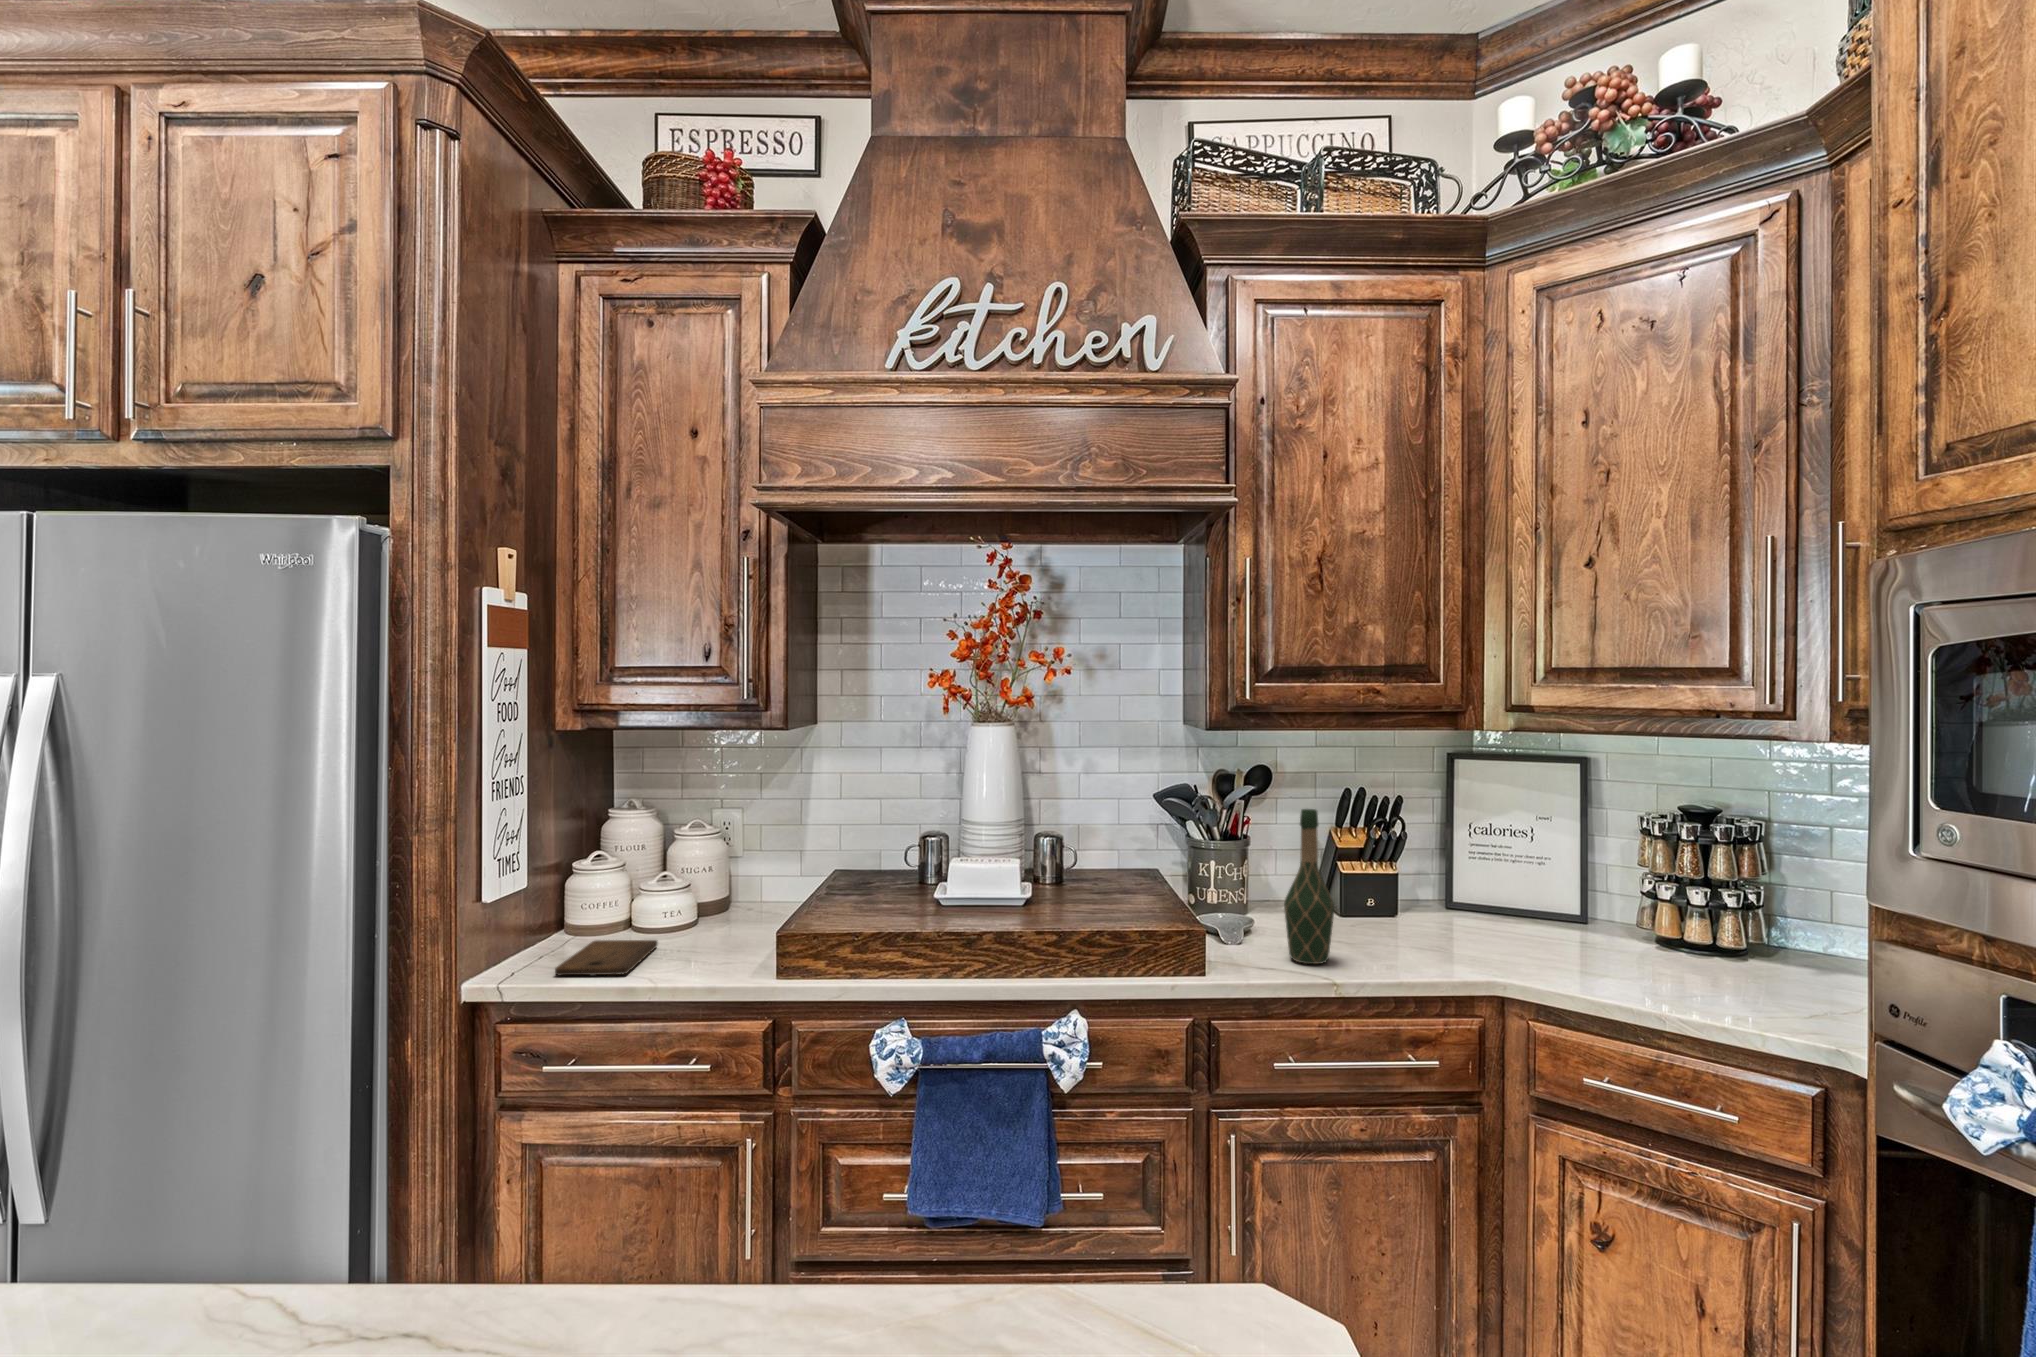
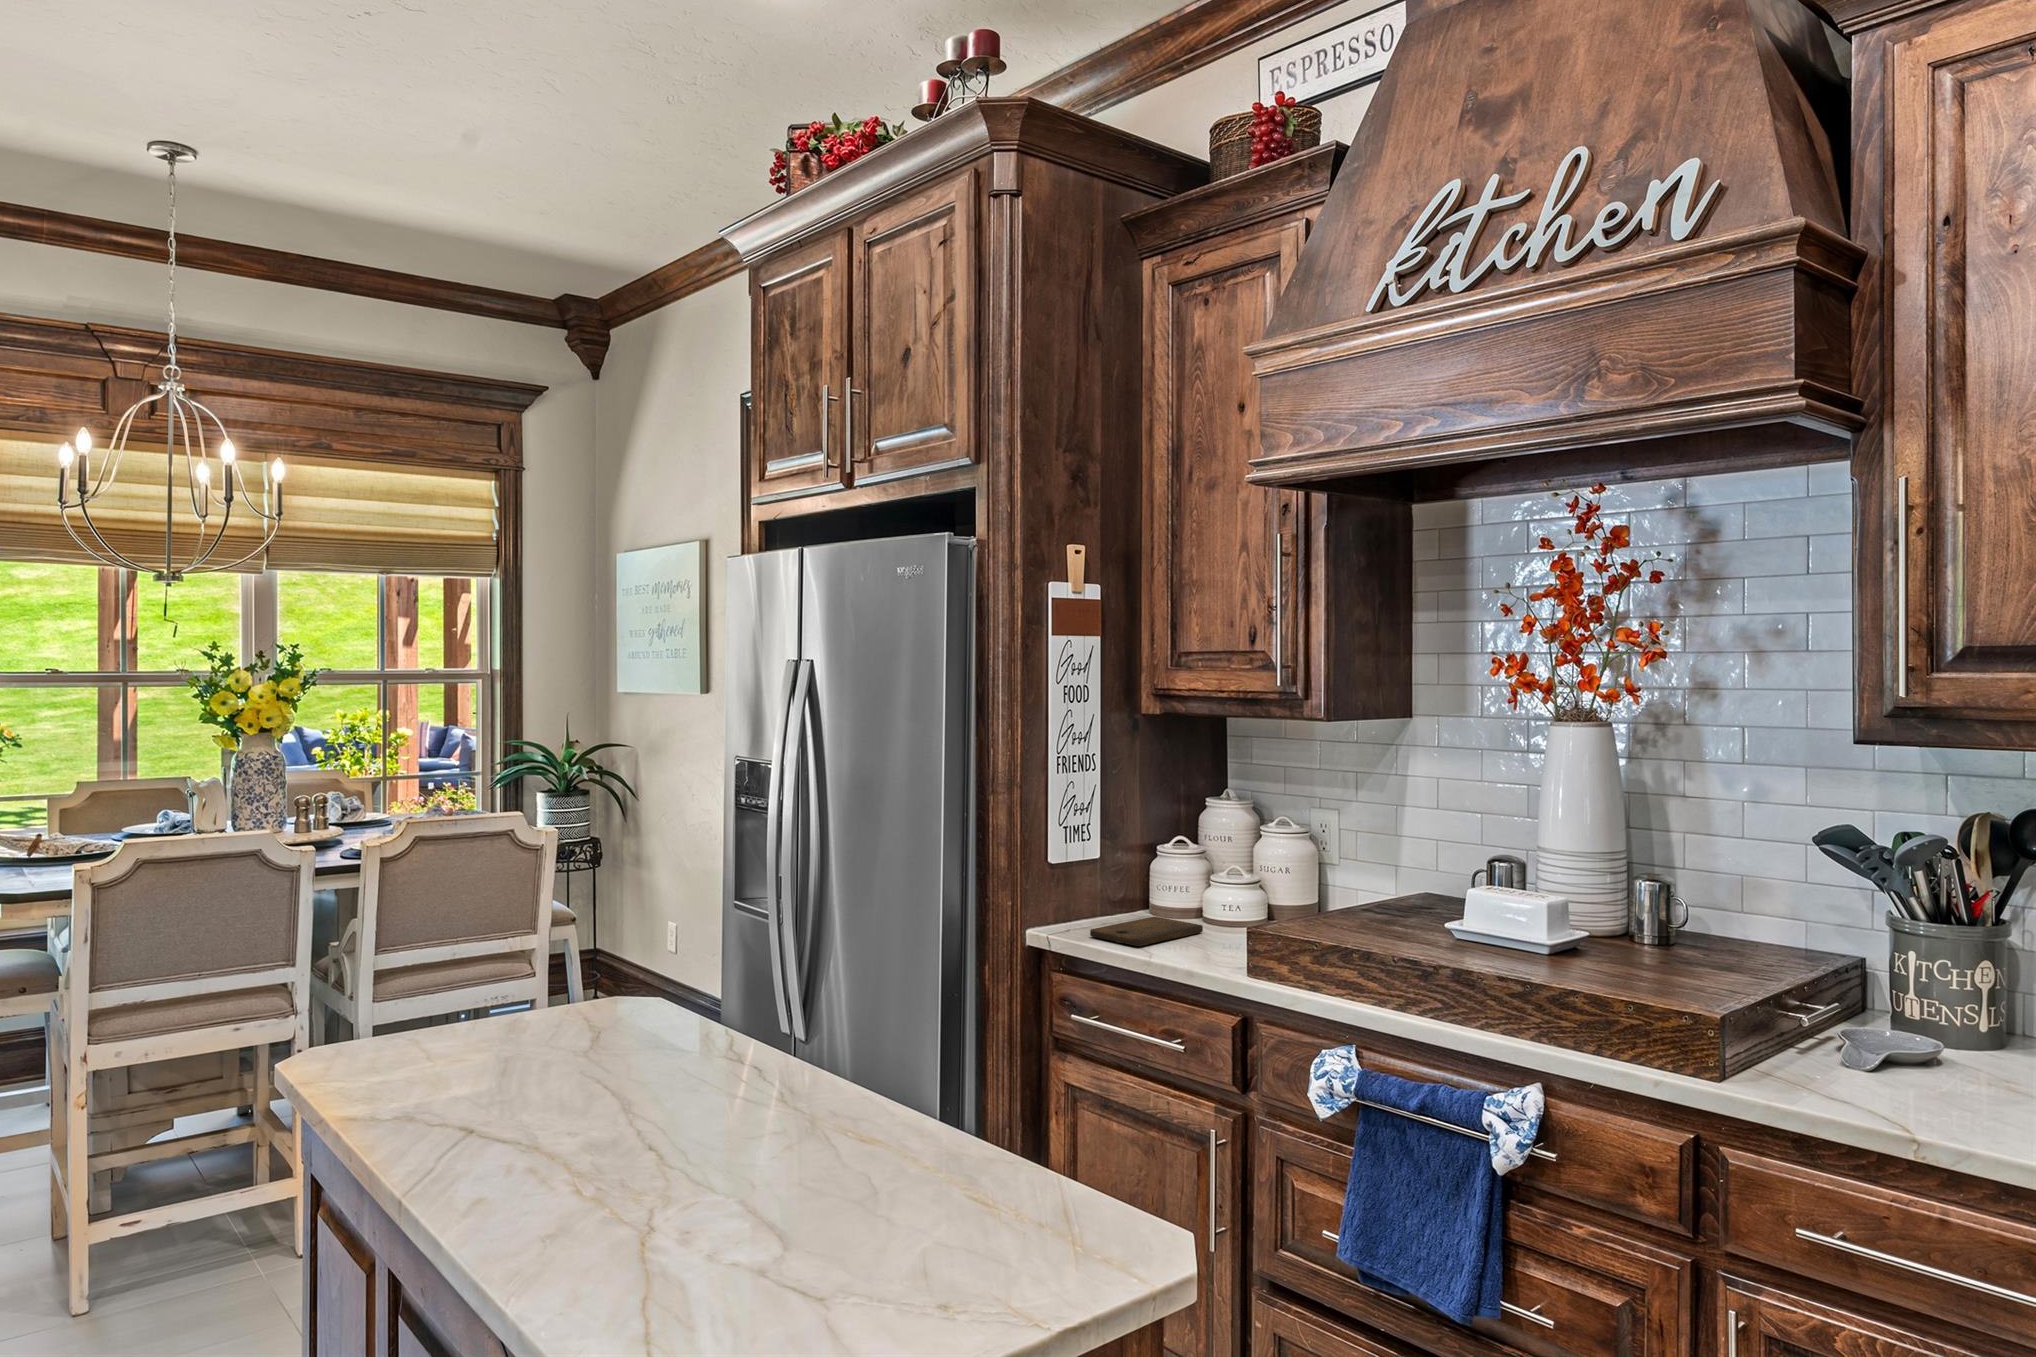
wine bottle: present [1284,809,1334,964] -> none [1887,870,1977,1113]

